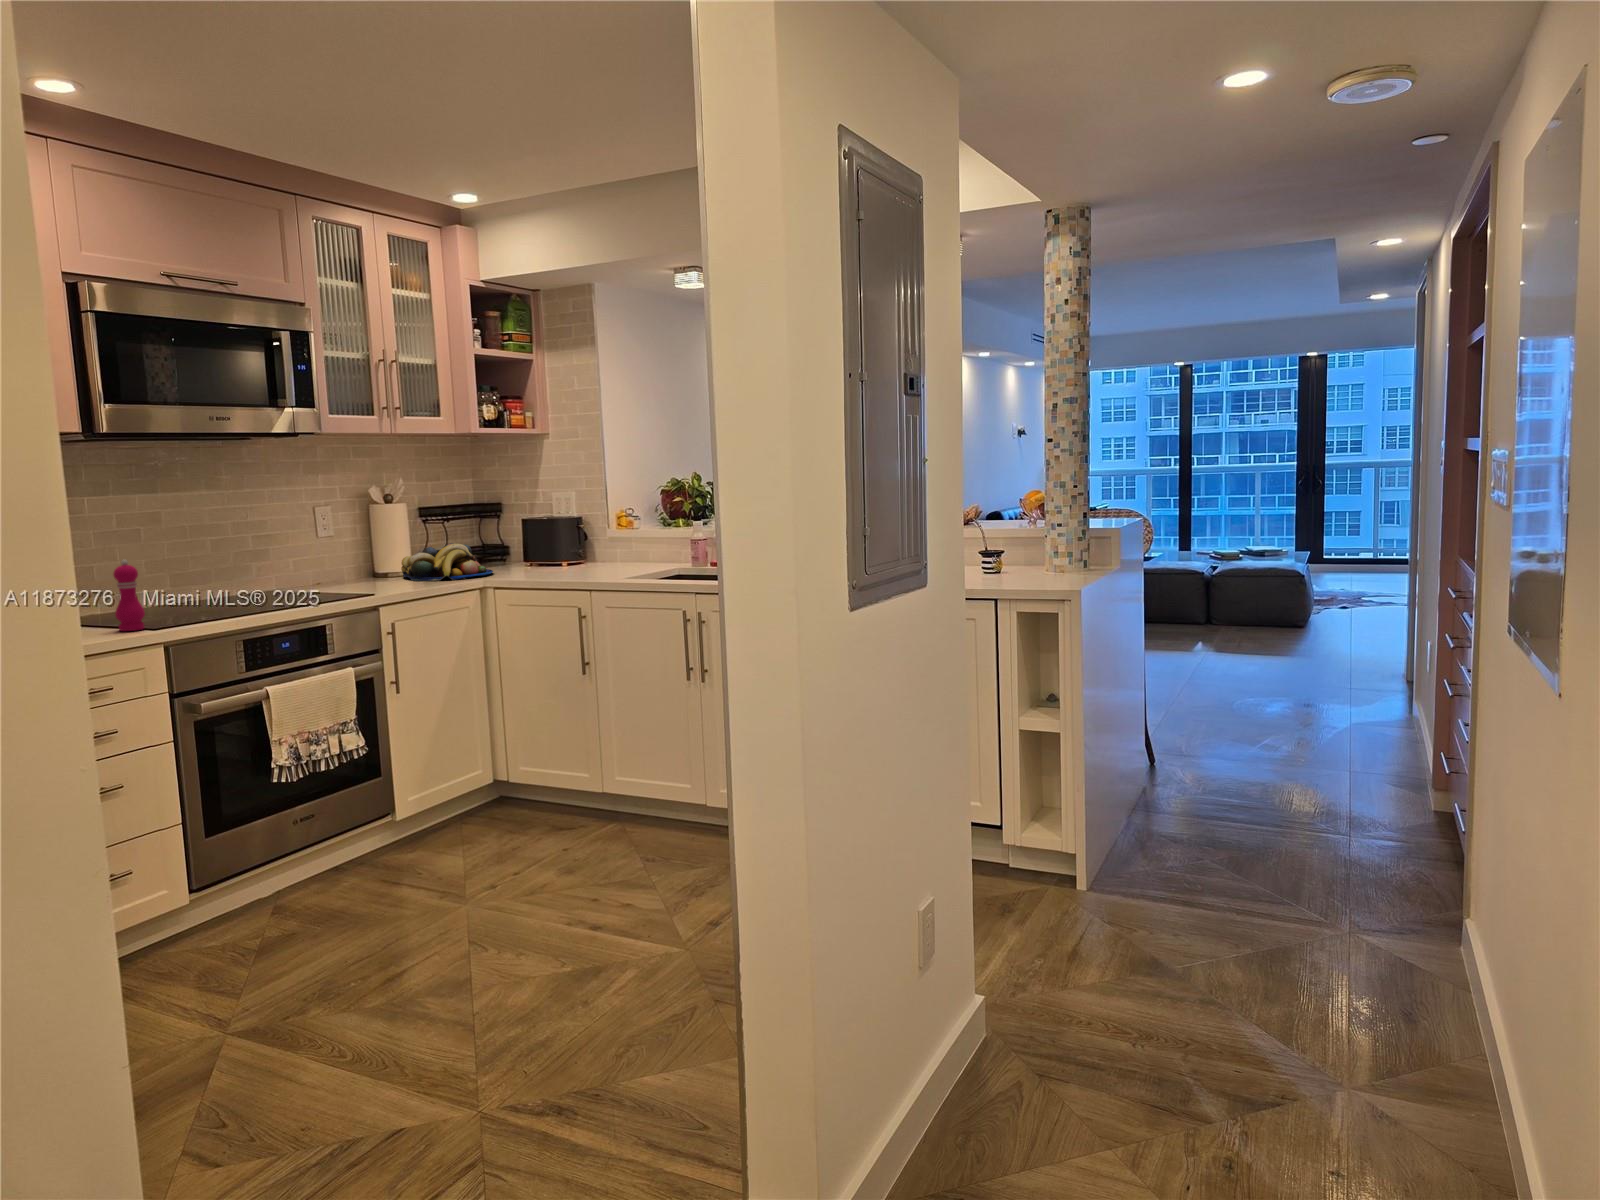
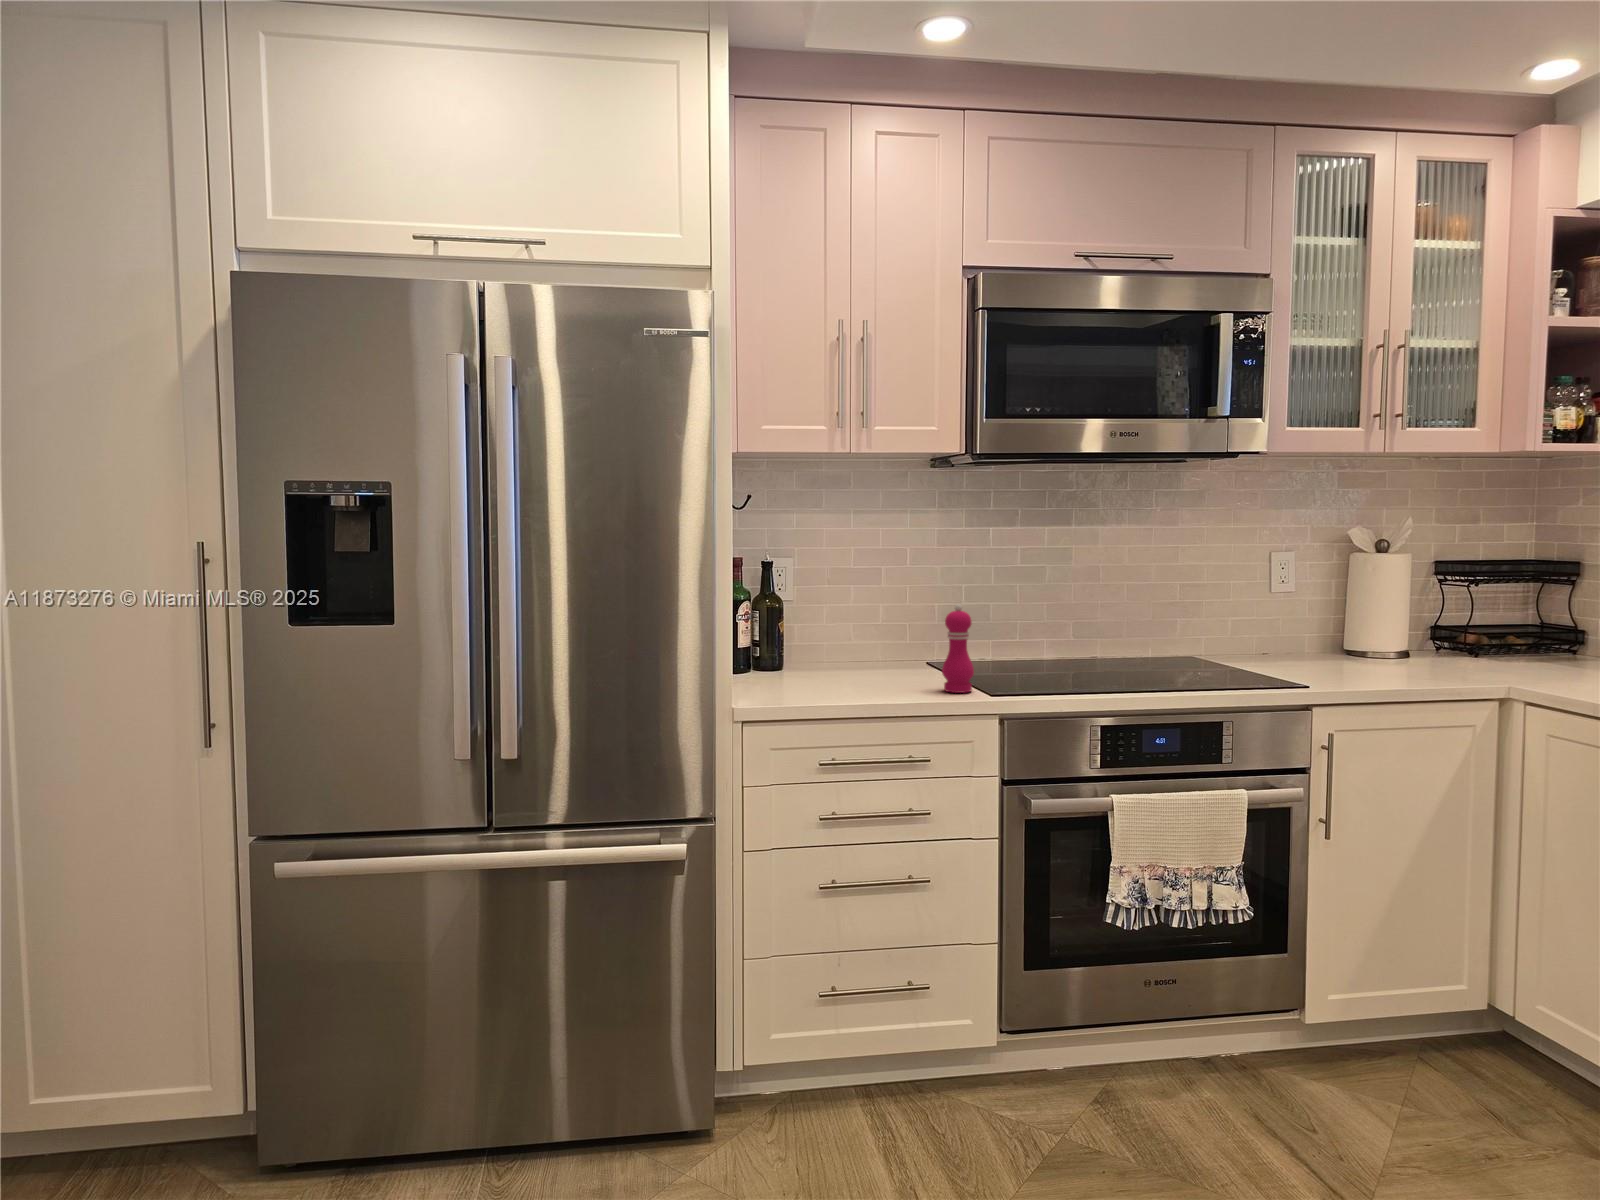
fruit bowl: present [401,543,493,581] -> none [1381,619,1538,676]

